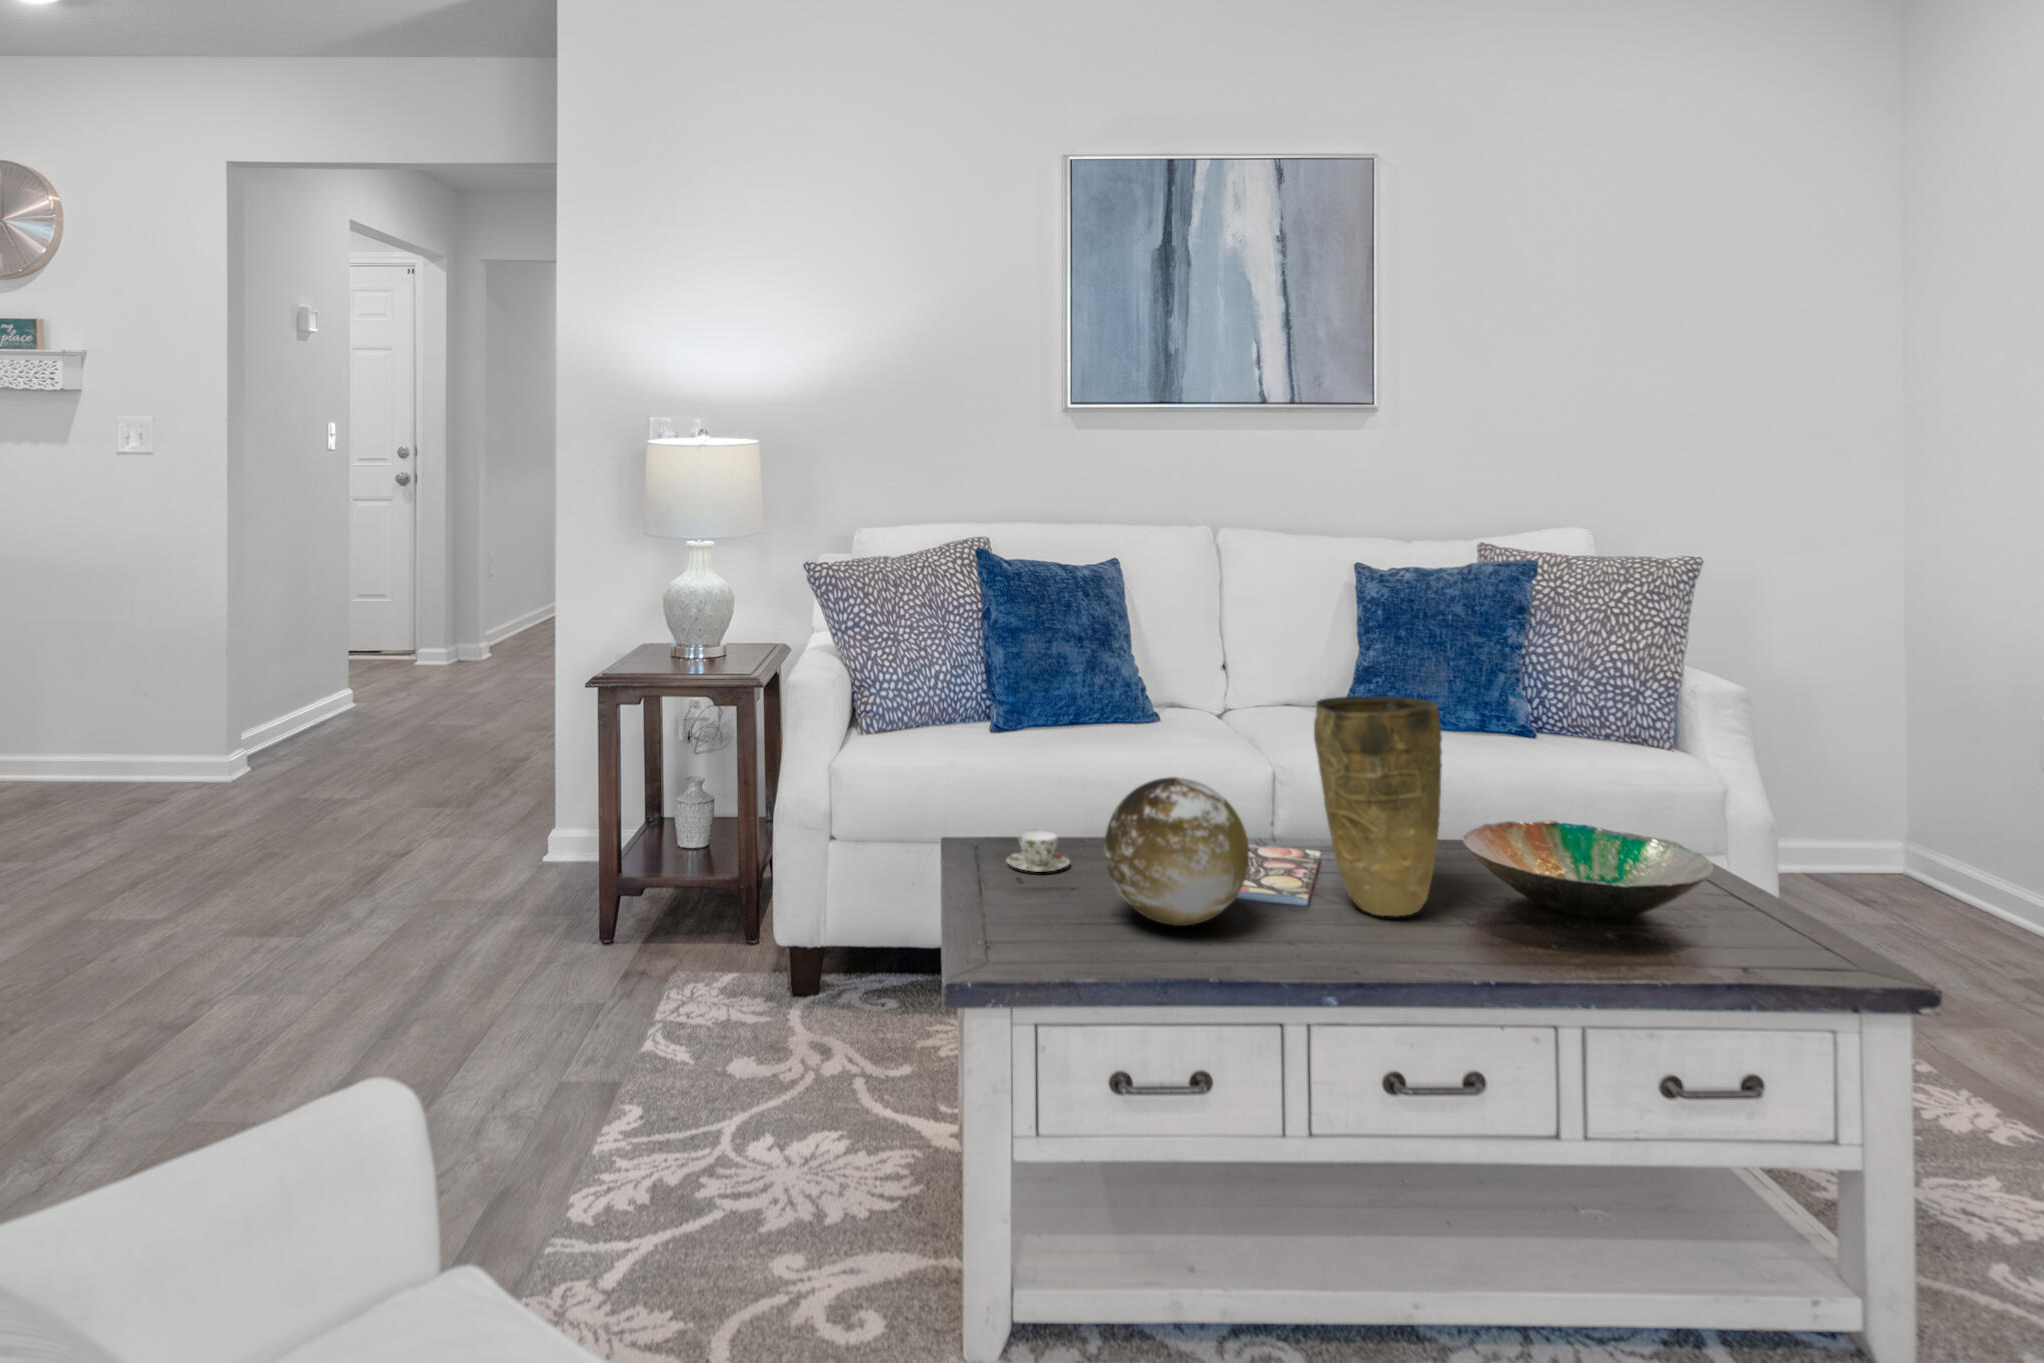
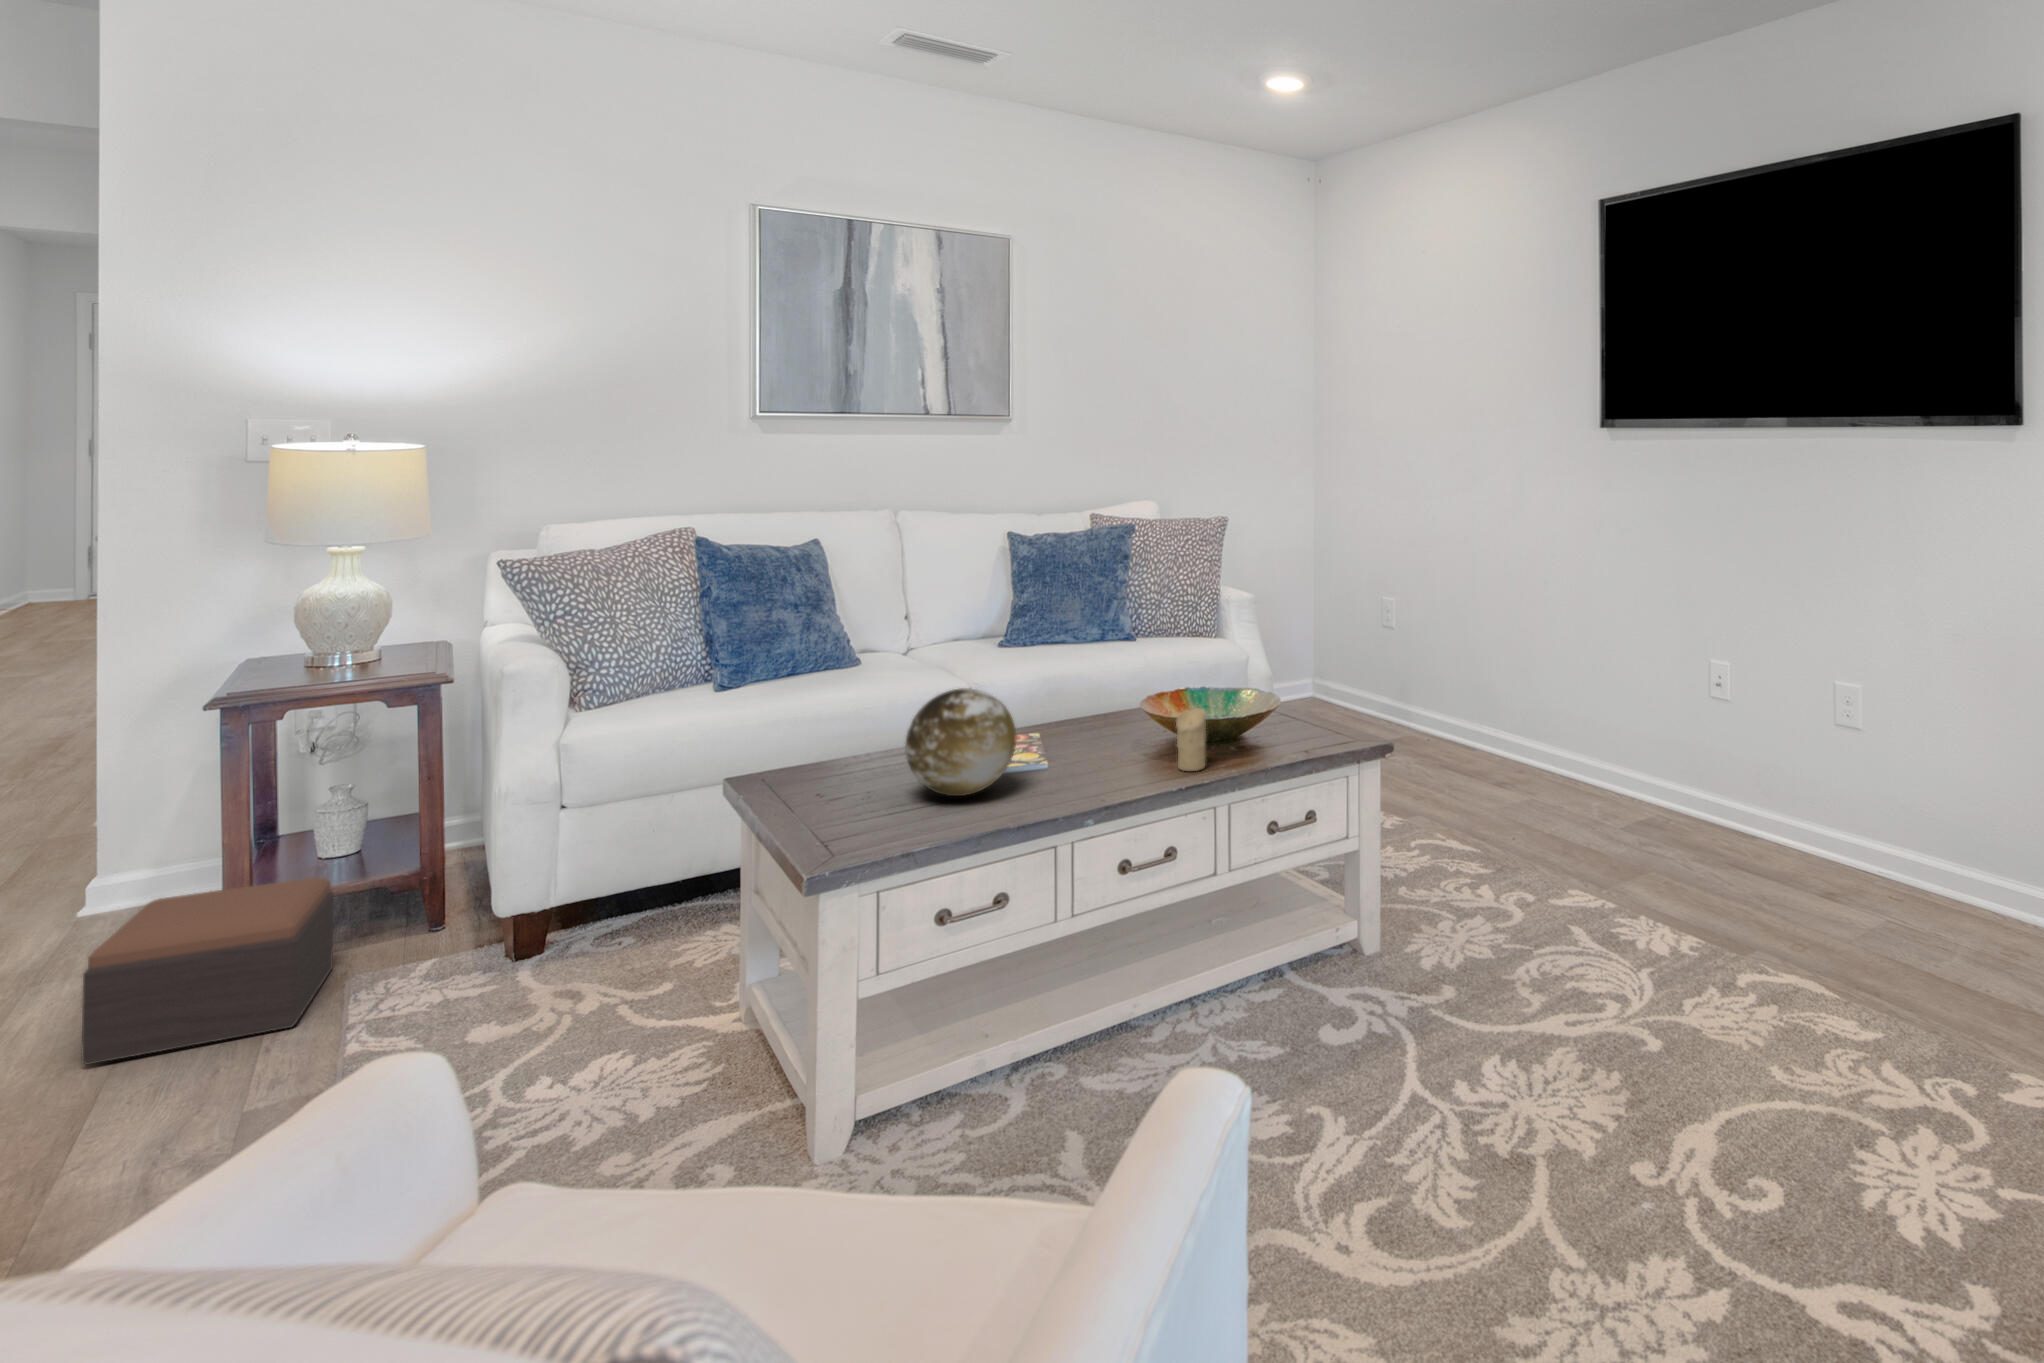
vase: present [1314,696,1442,916] -> none [1050,616,1136,765]
teacup: present [1006,830,1070,872] -> none [799,751,855,784]
footstool: none [480,859,664,1009] -> present [81,877,334,1065]
candle: none [1496,859,1546,958] -> present [1176,708,1206,771]

